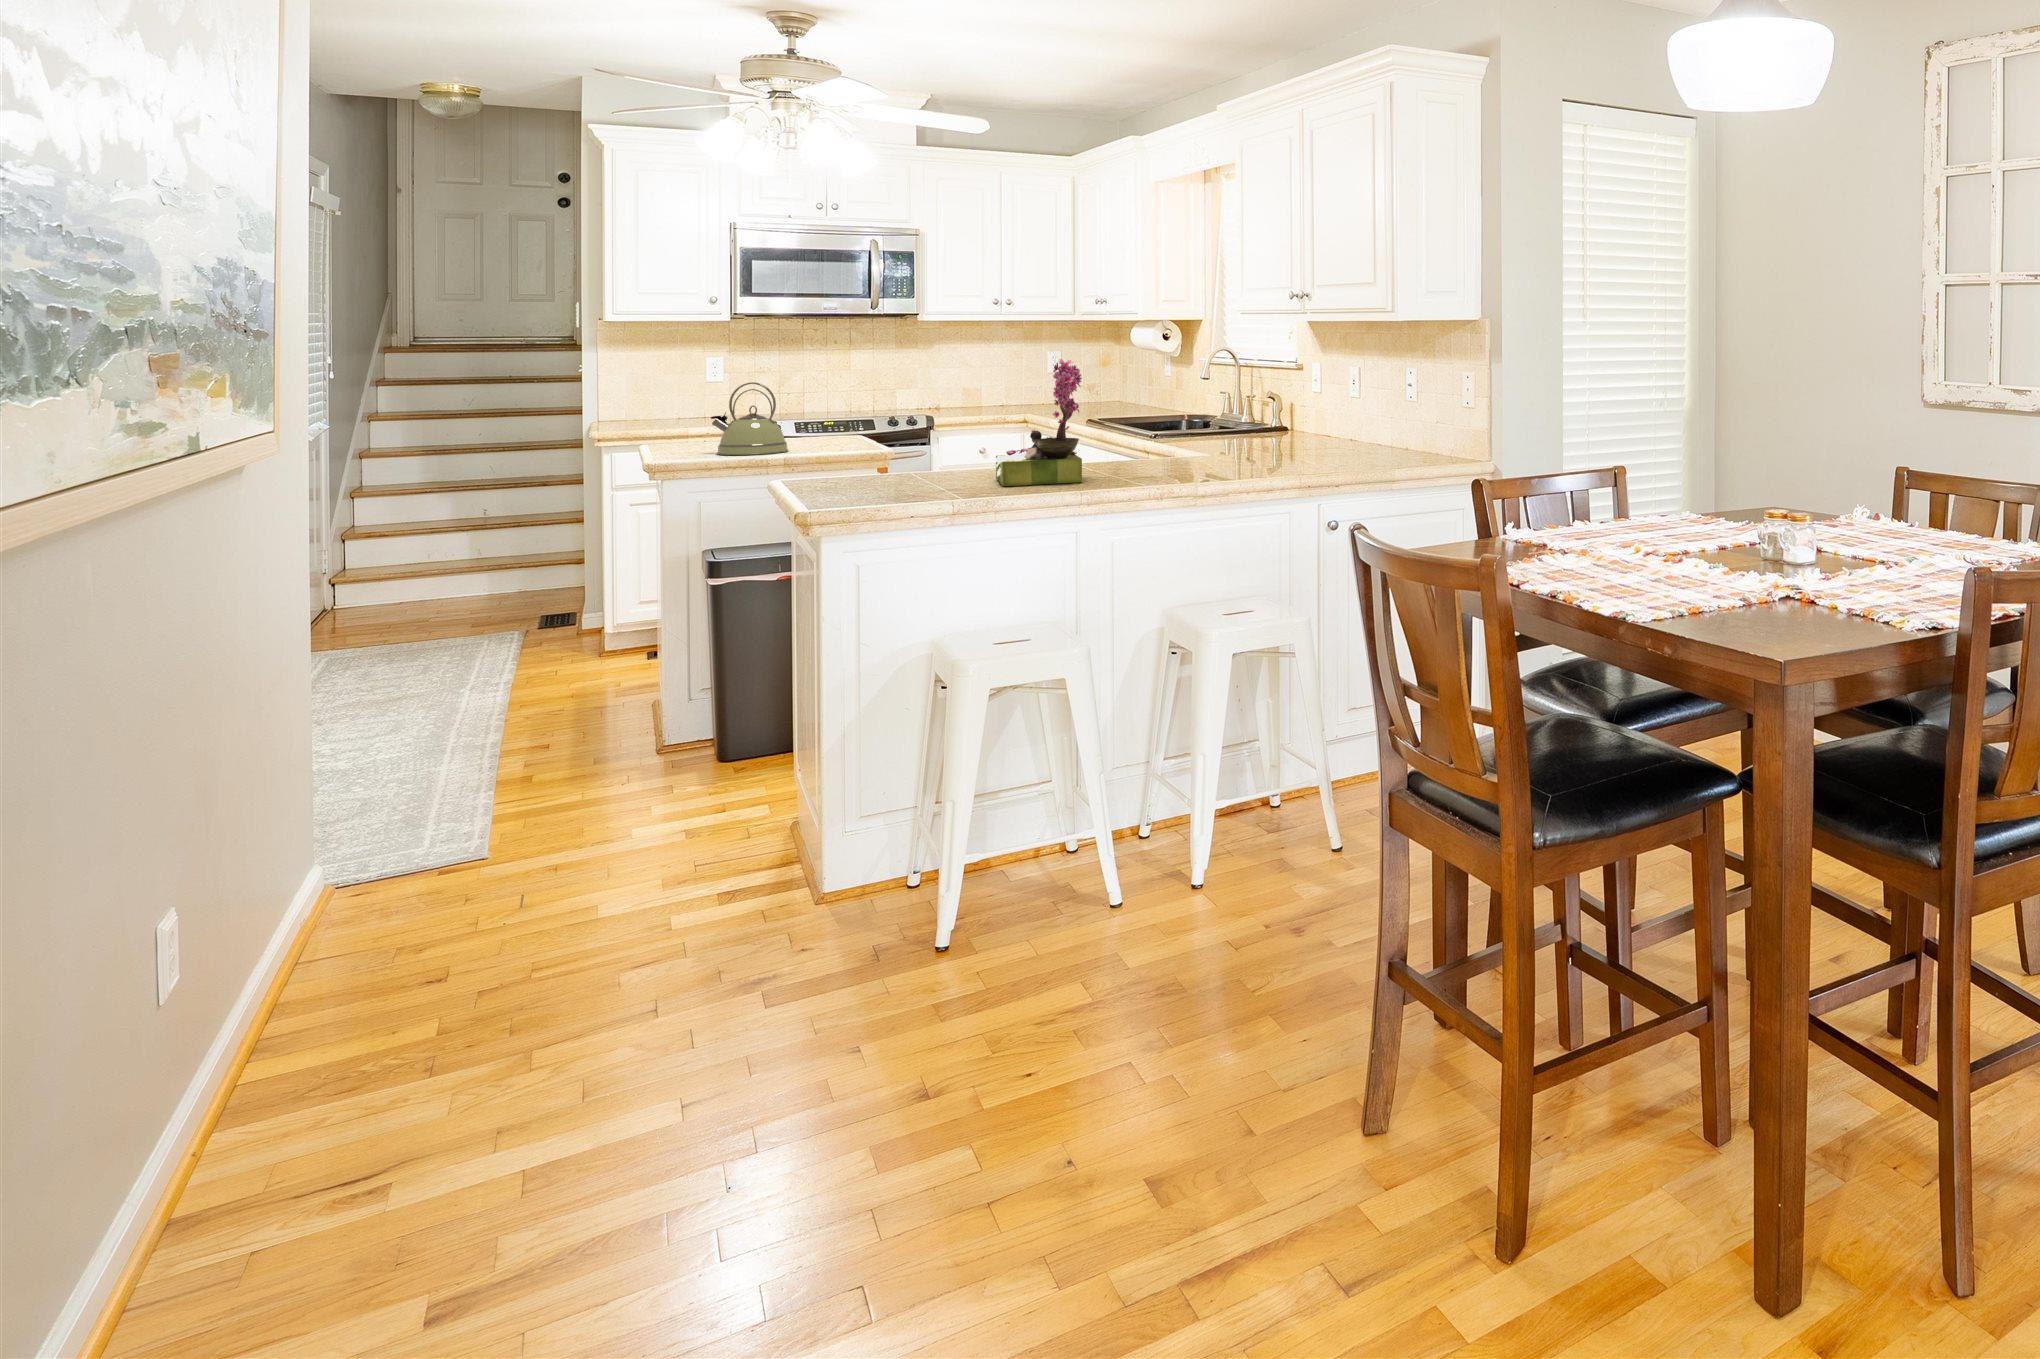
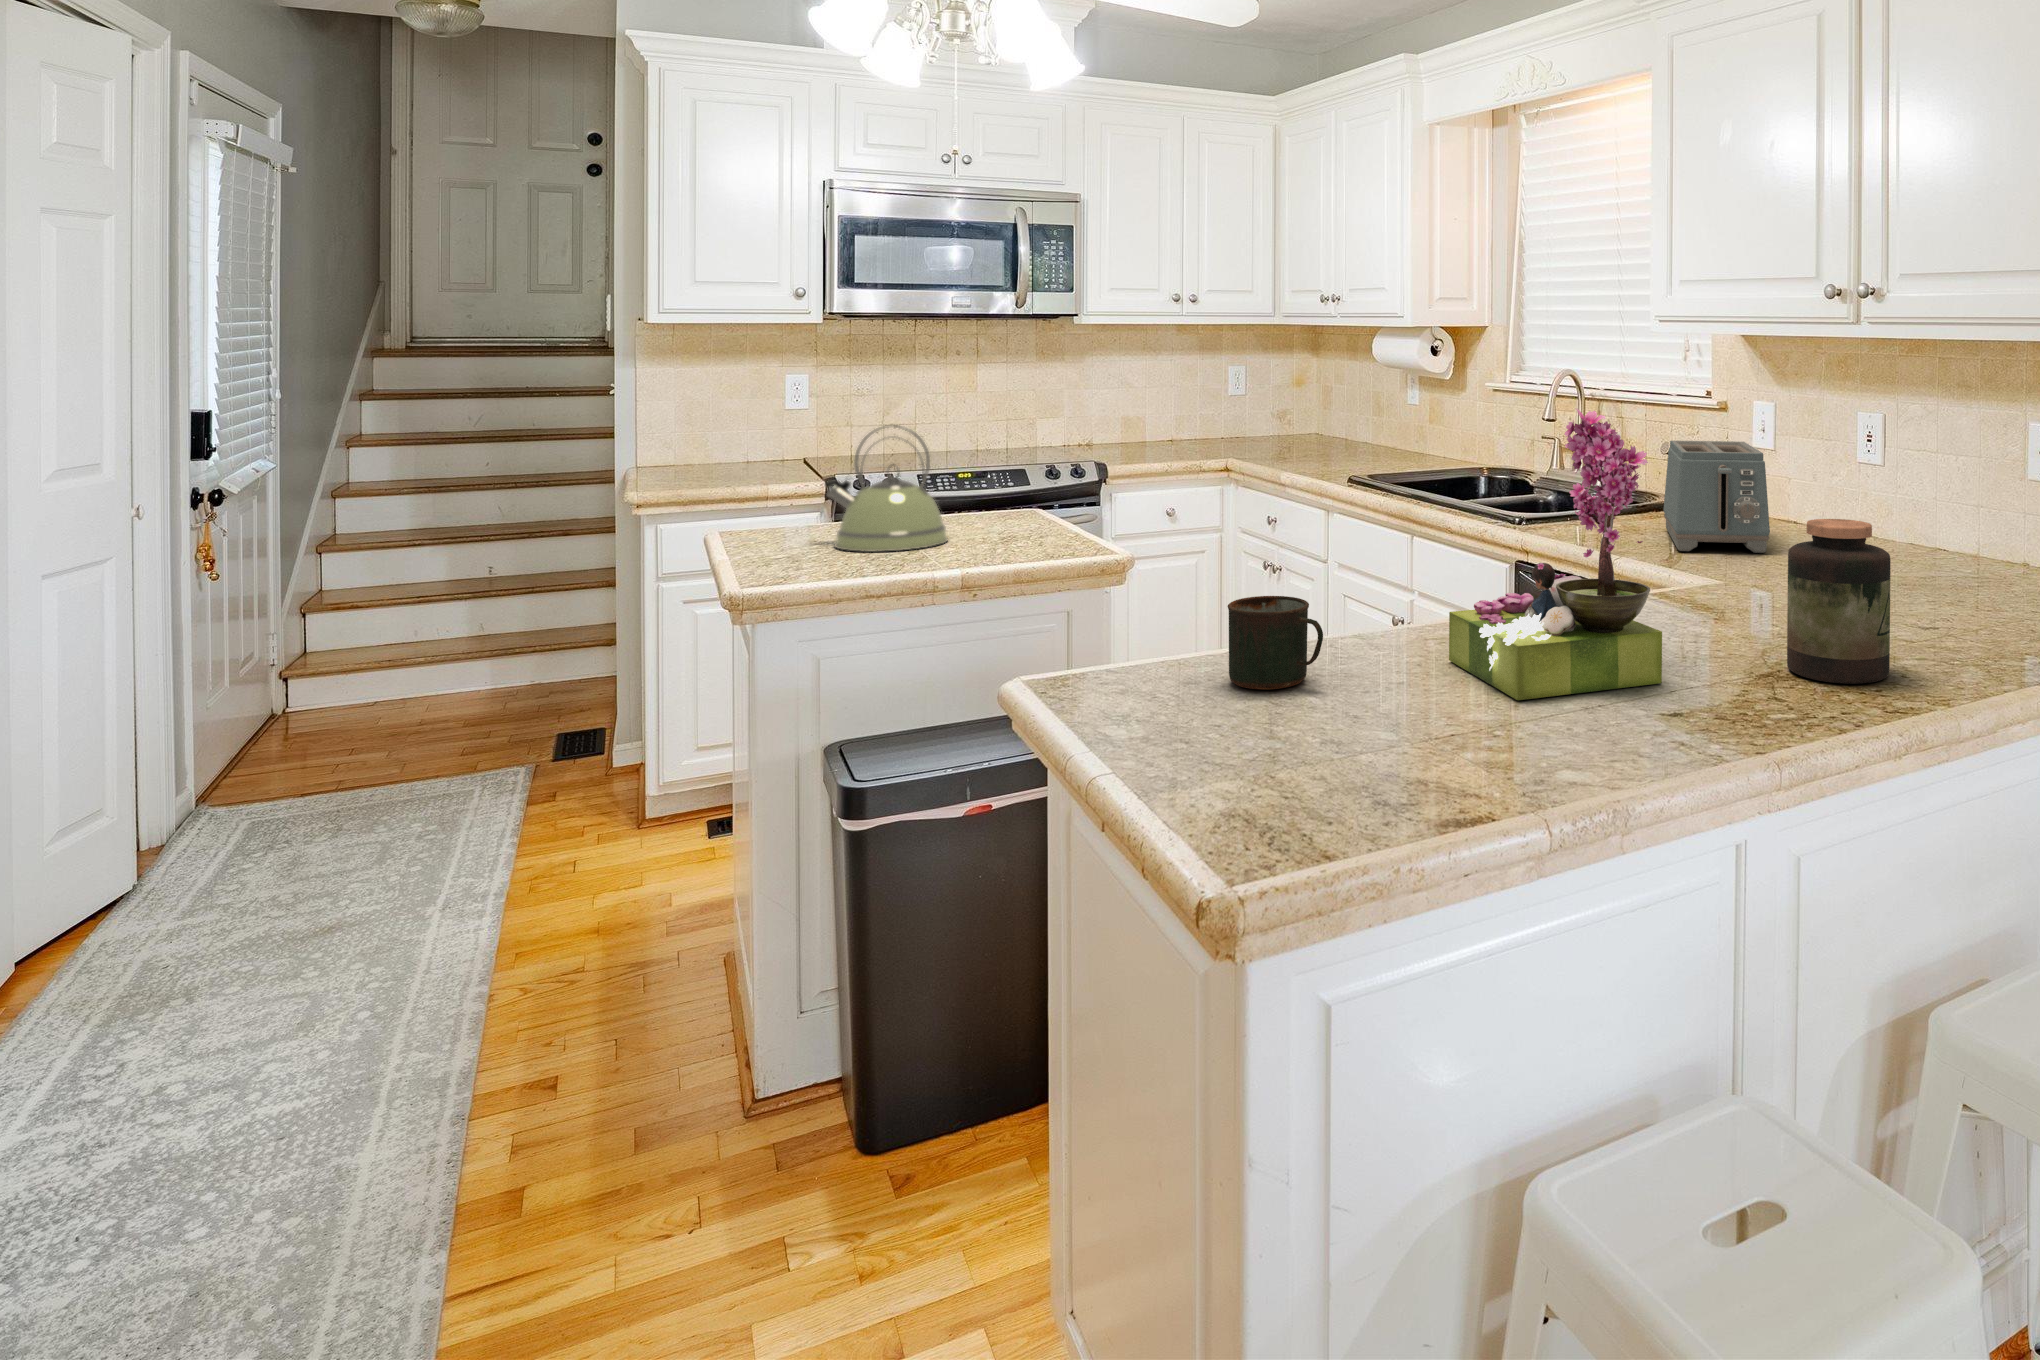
toaster: none [1214,388,1285,449] -> present [1664,441,1770,553]
jar: none [1151,409,1198,481] -> present [1787,519,1891,684]
mug: none [876,447,919,486] -> present [1228,596,1323,689]

